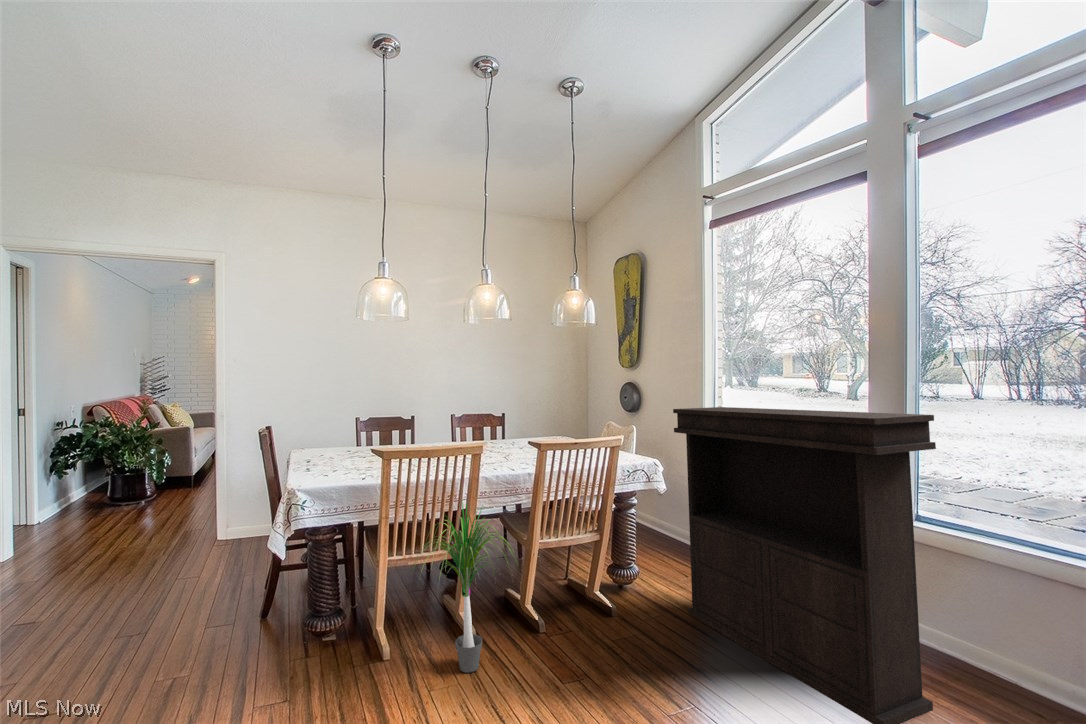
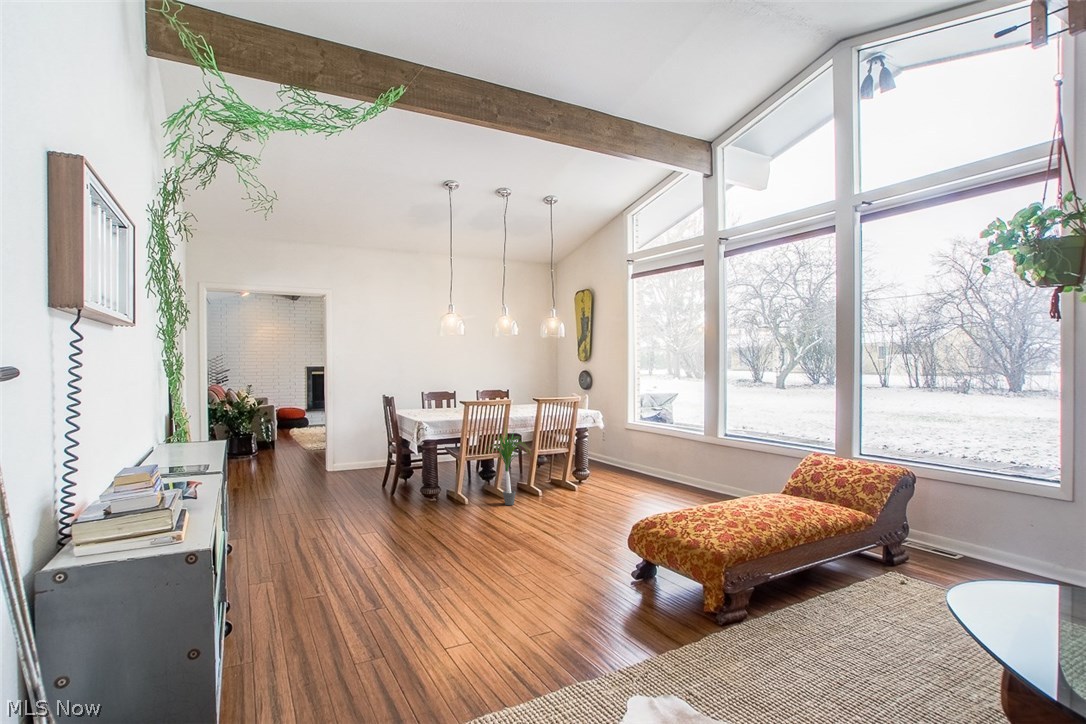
console table: present [673,407,936,724] -> none [608,382,714,511]

